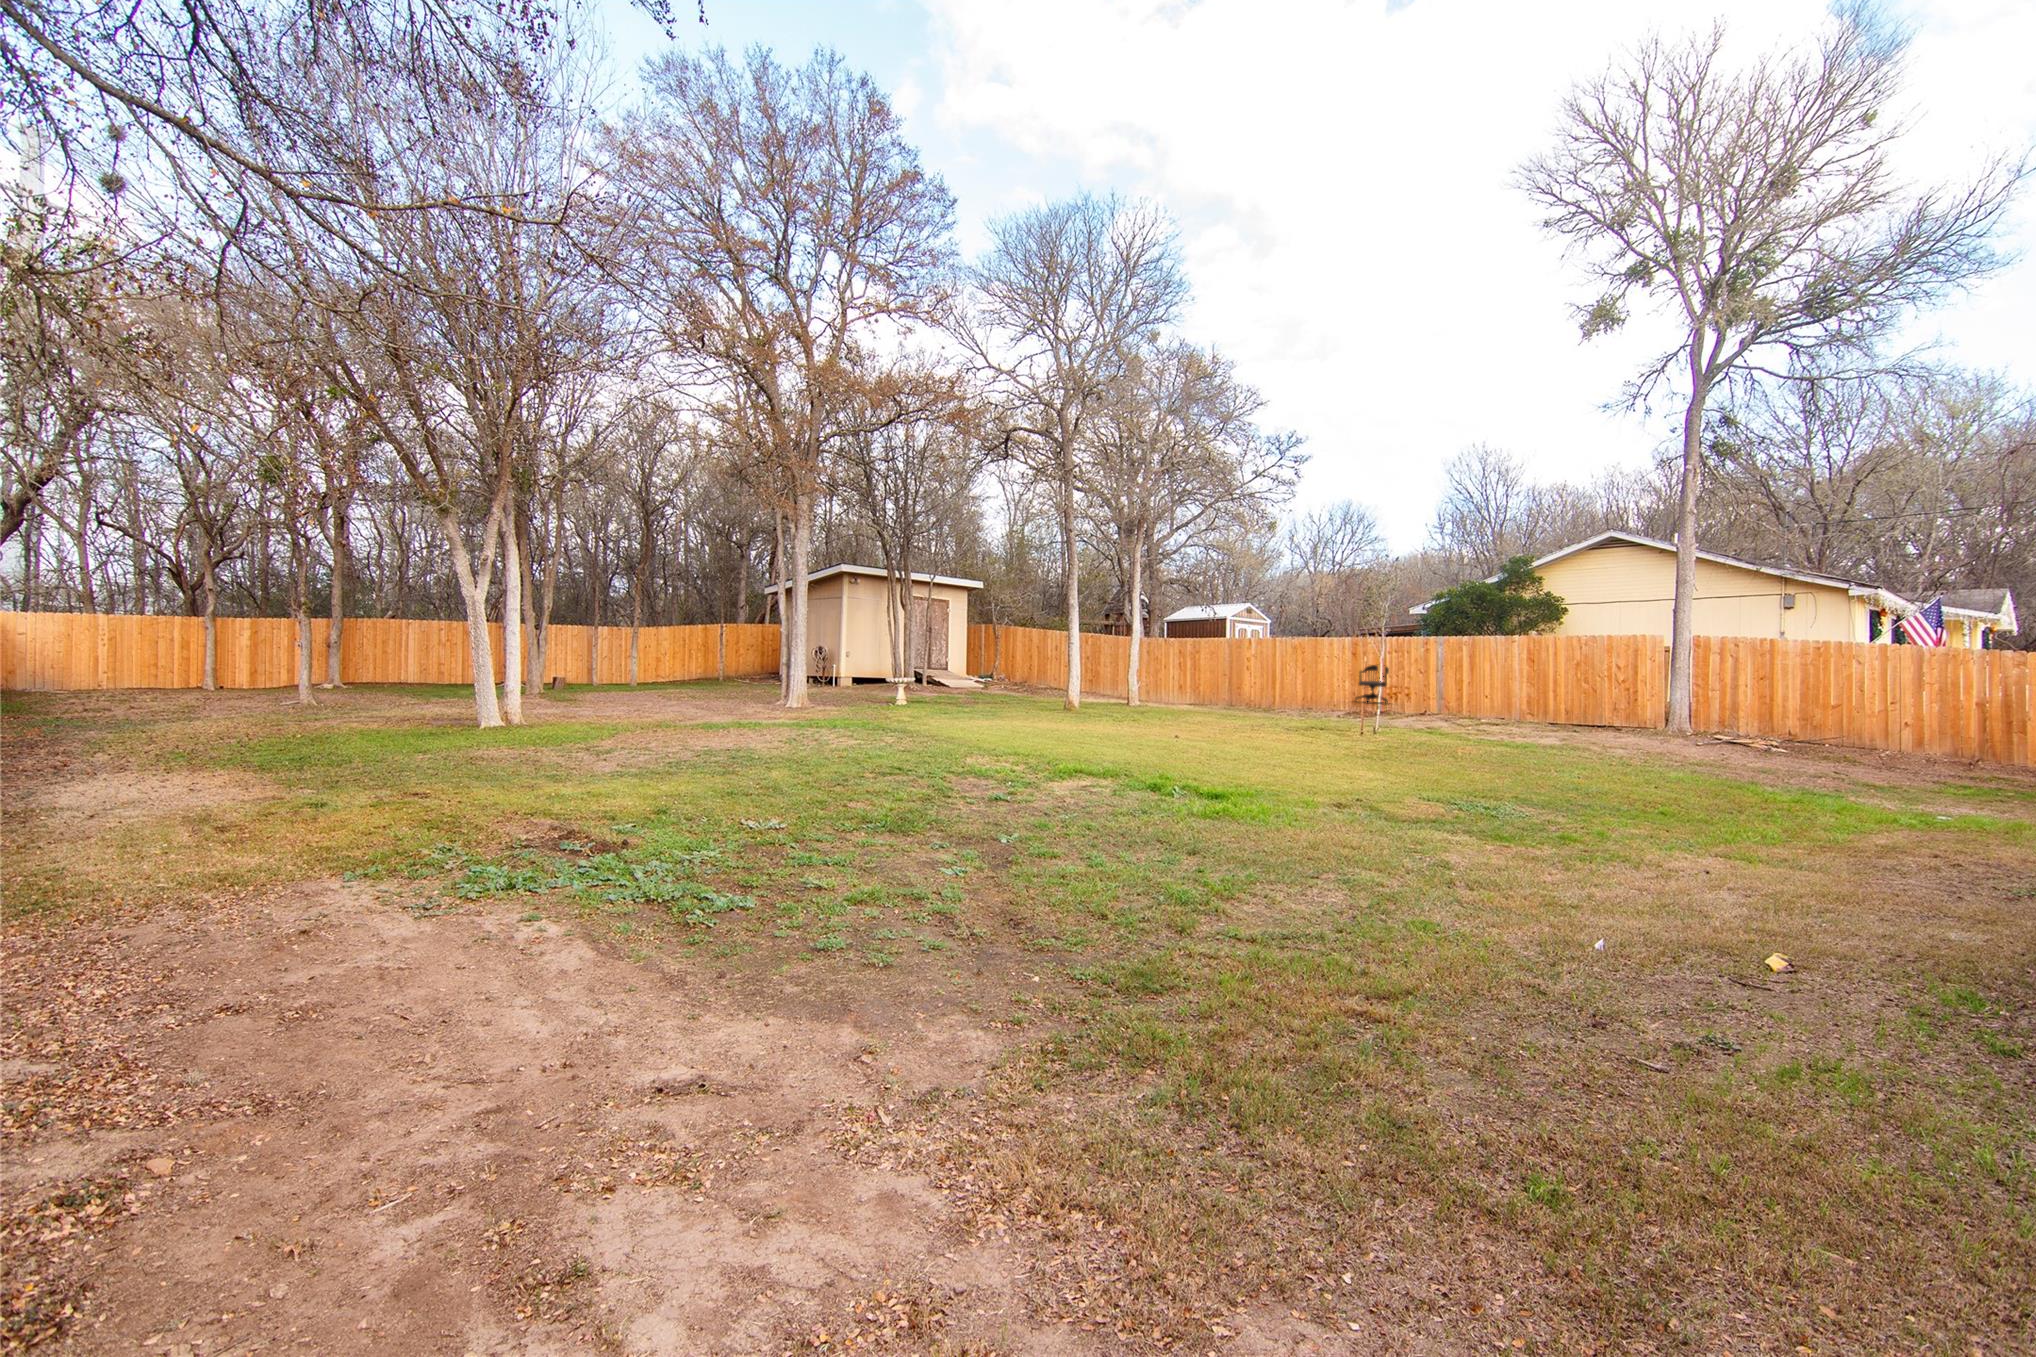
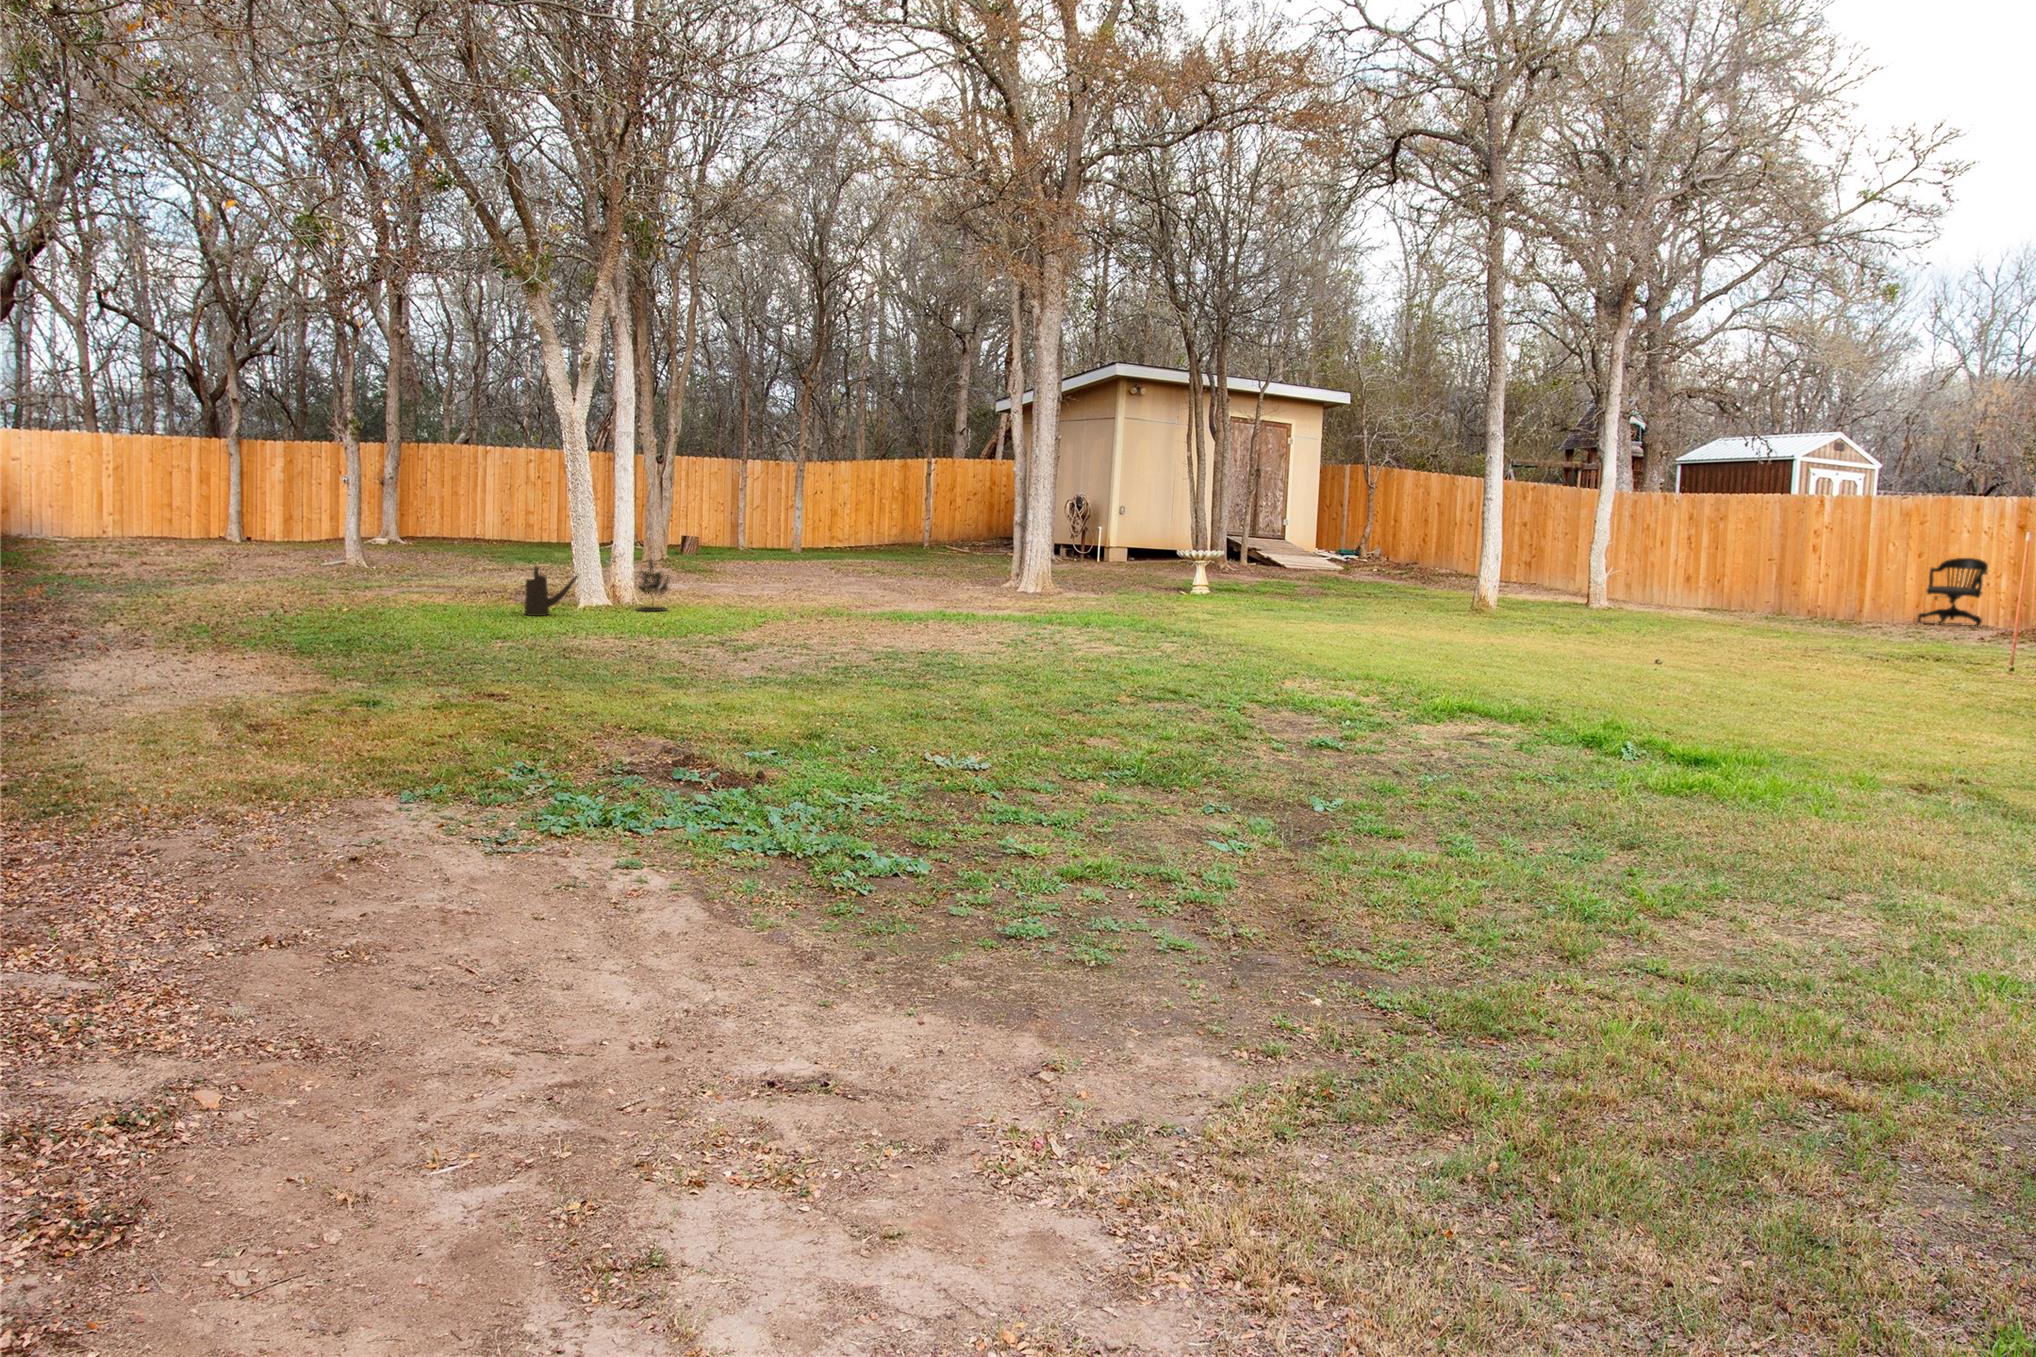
potted tree: none [546,676,576,717] -> present [637,561,669,611]
watering can: none [453,687,503,723] -> present [524,566,578,616]

